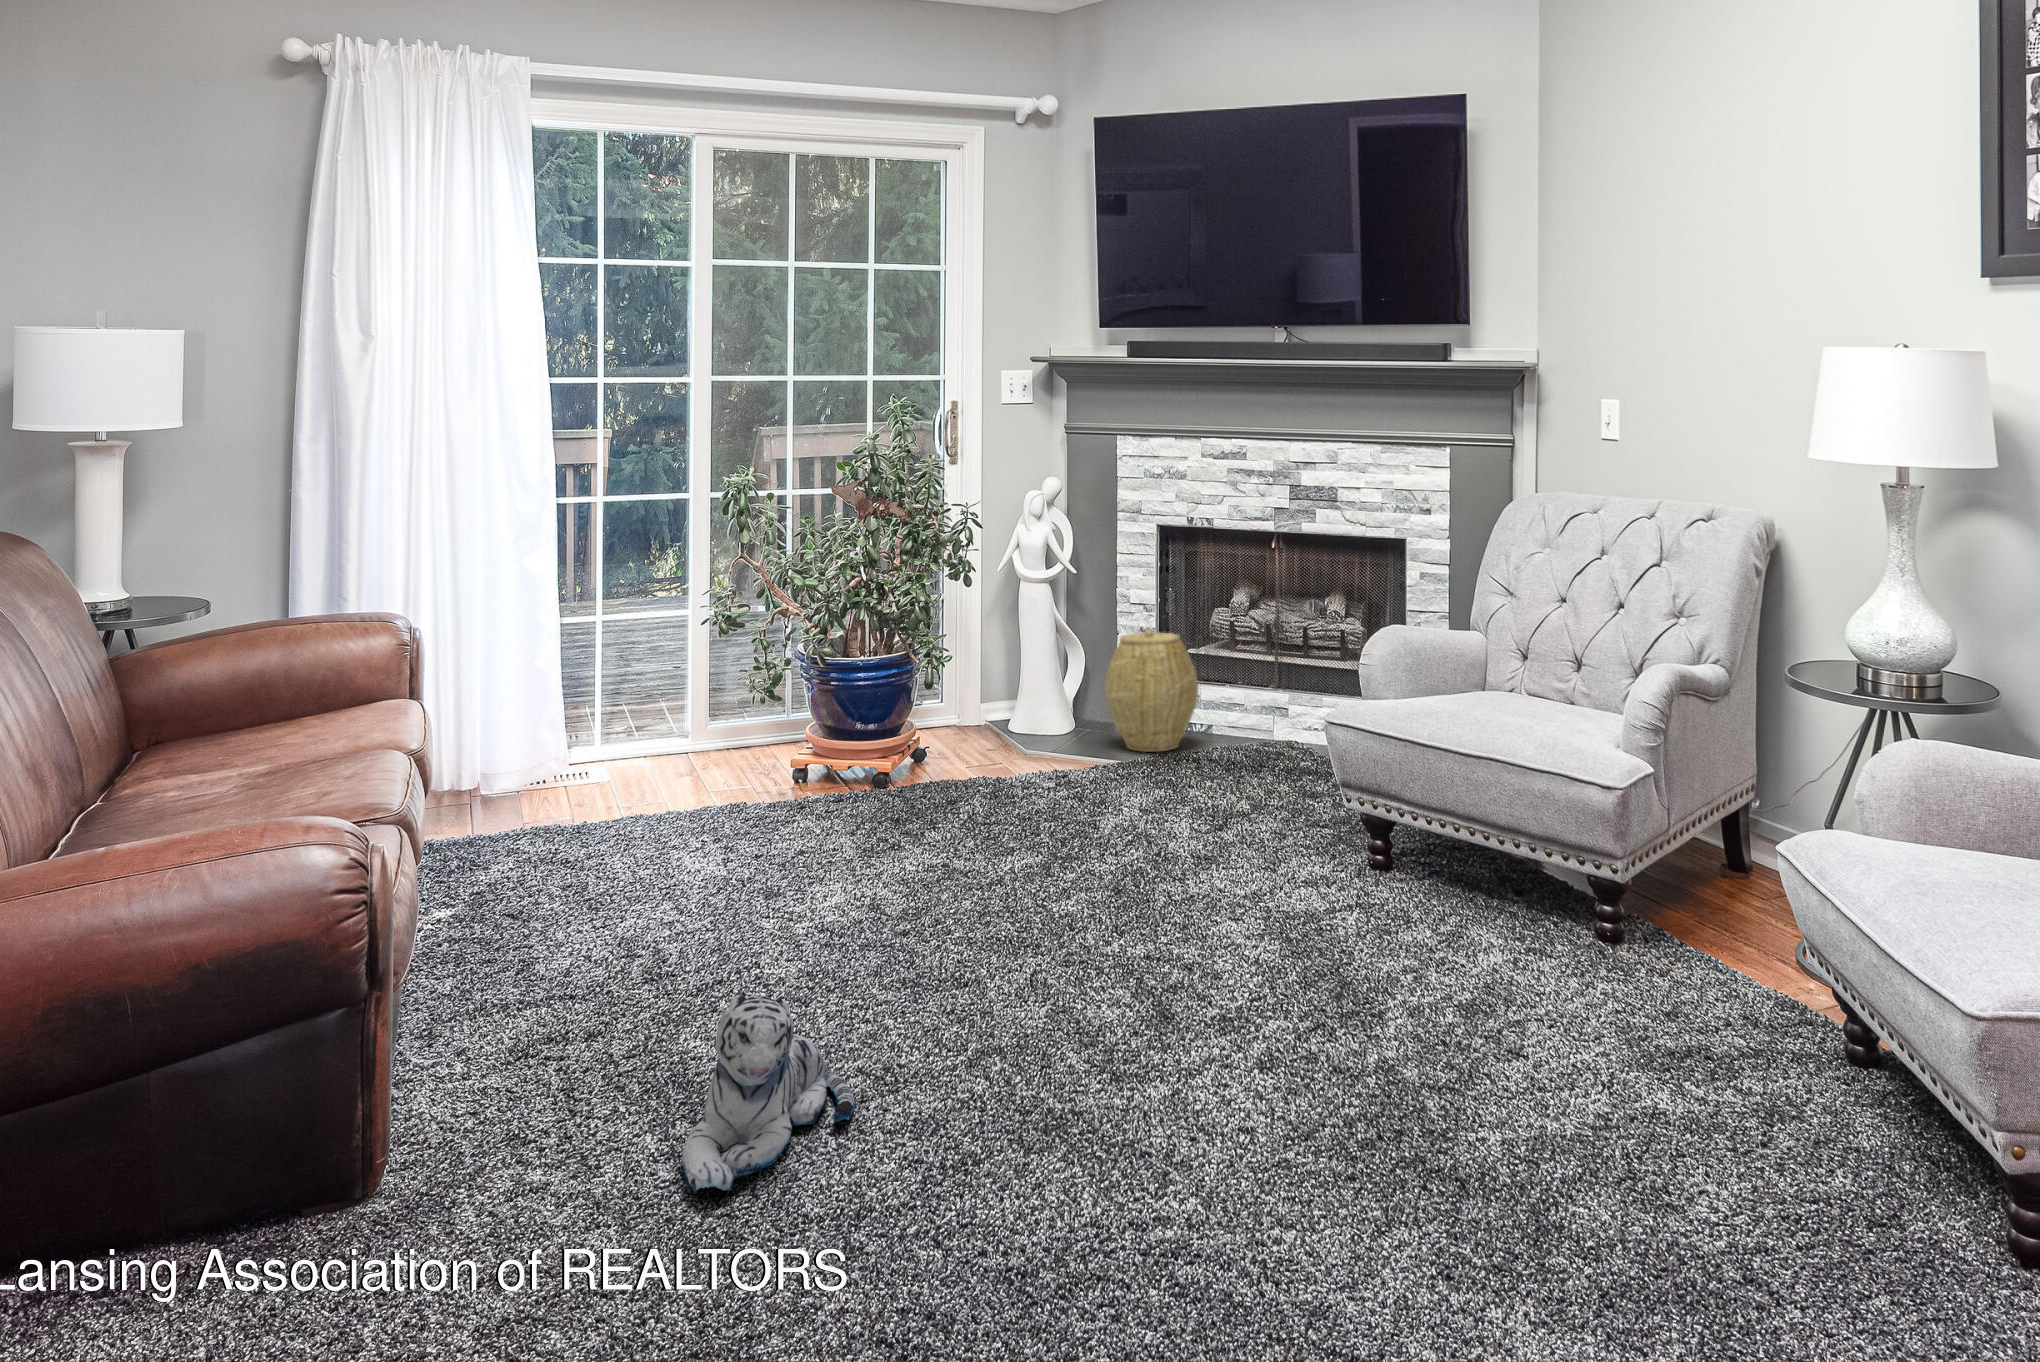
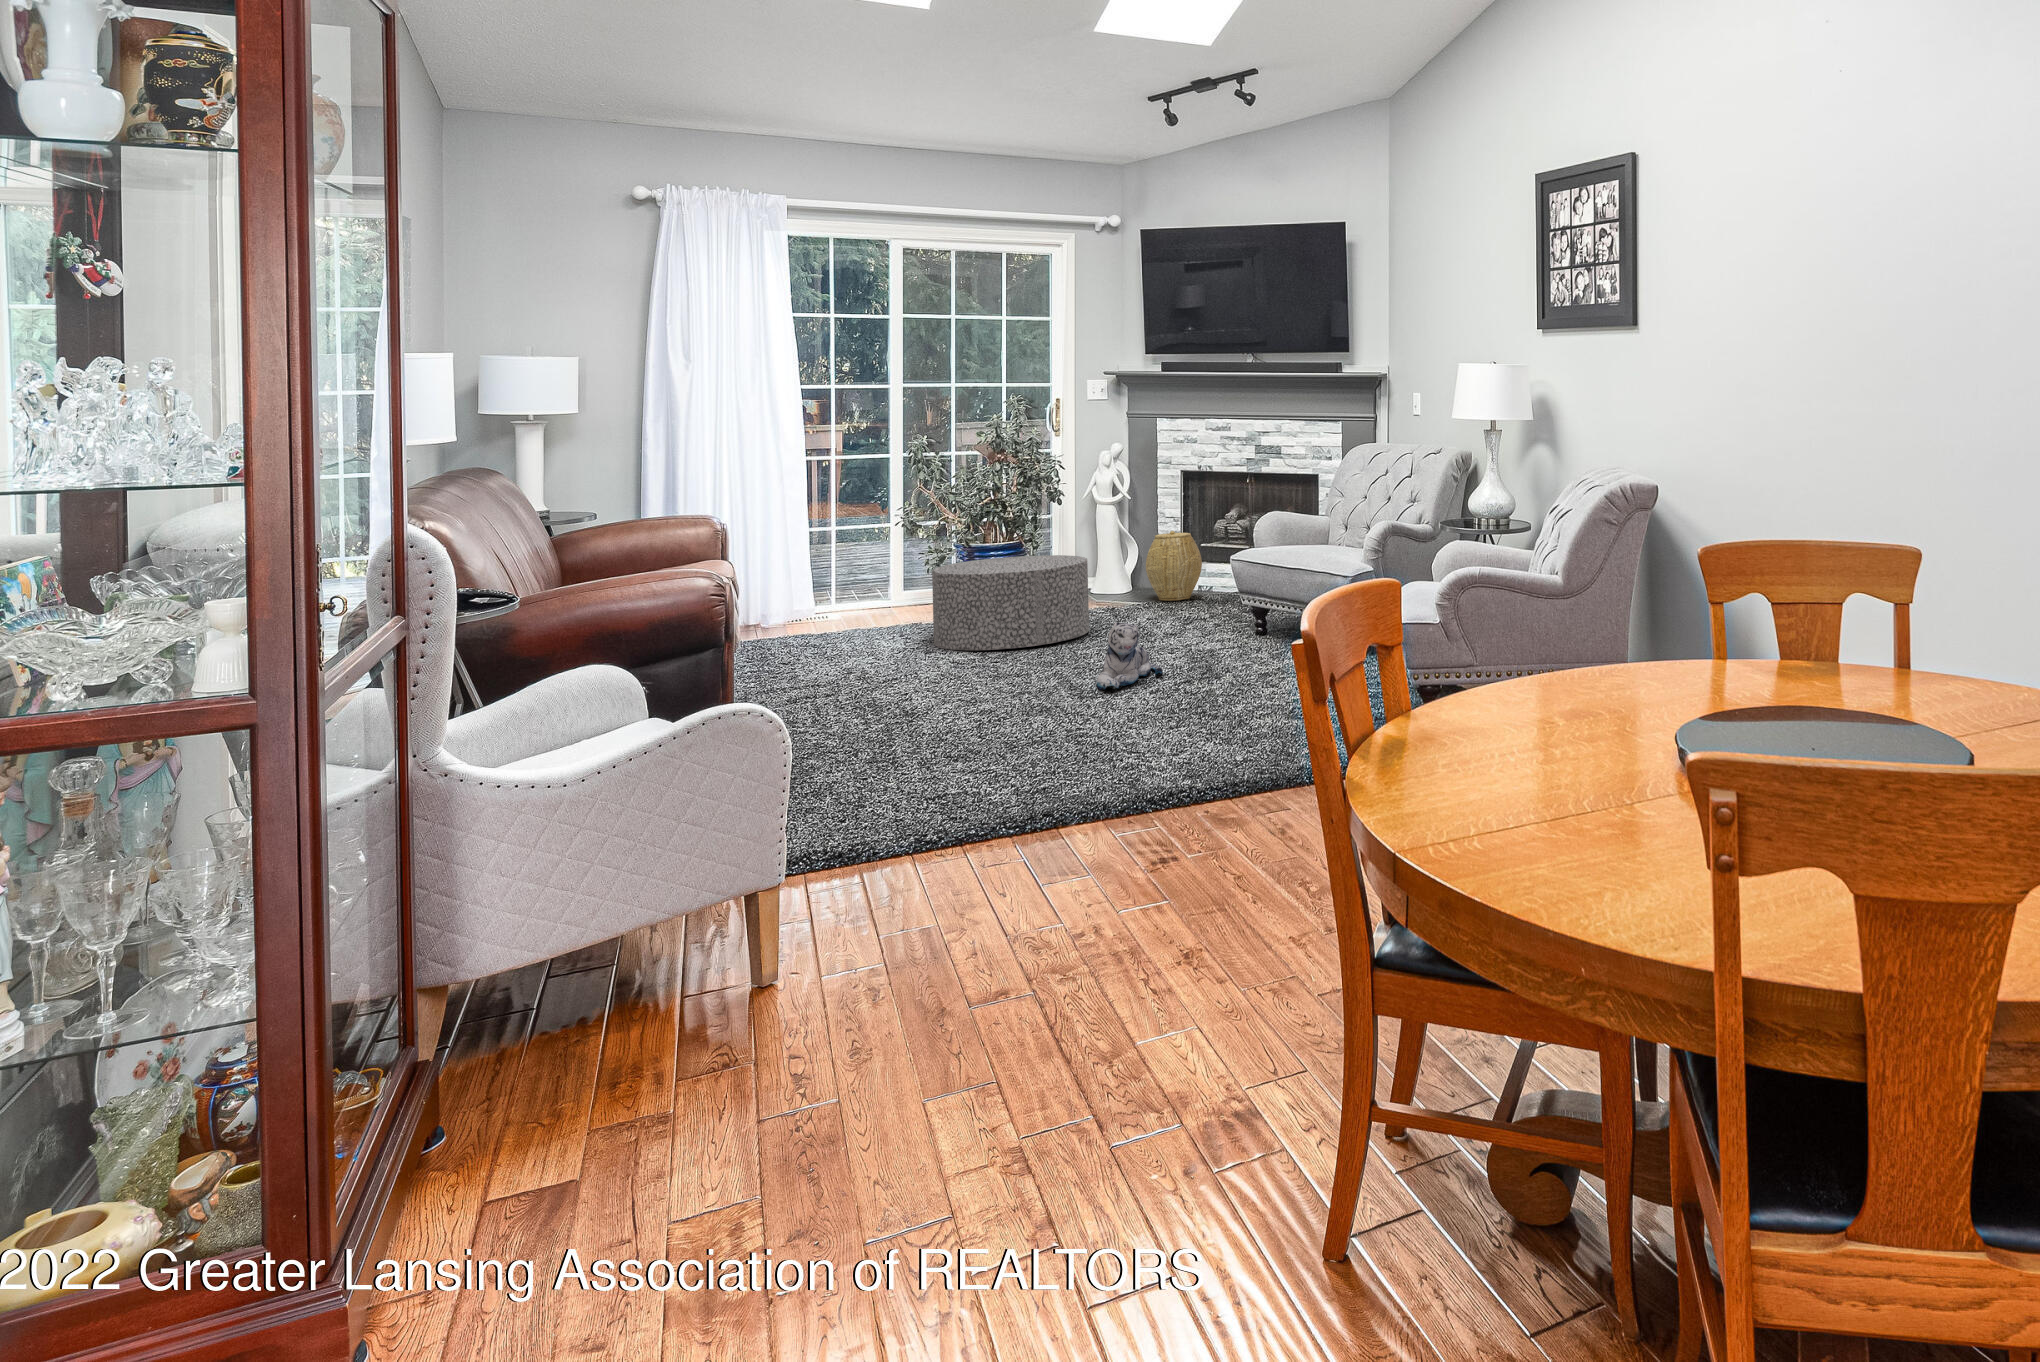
ottoman: none [772,678,1038,867] -> present [932,555,1089,650]
plush toy: present [682,995,855,1194] -> present [1096,622,1162,690]

